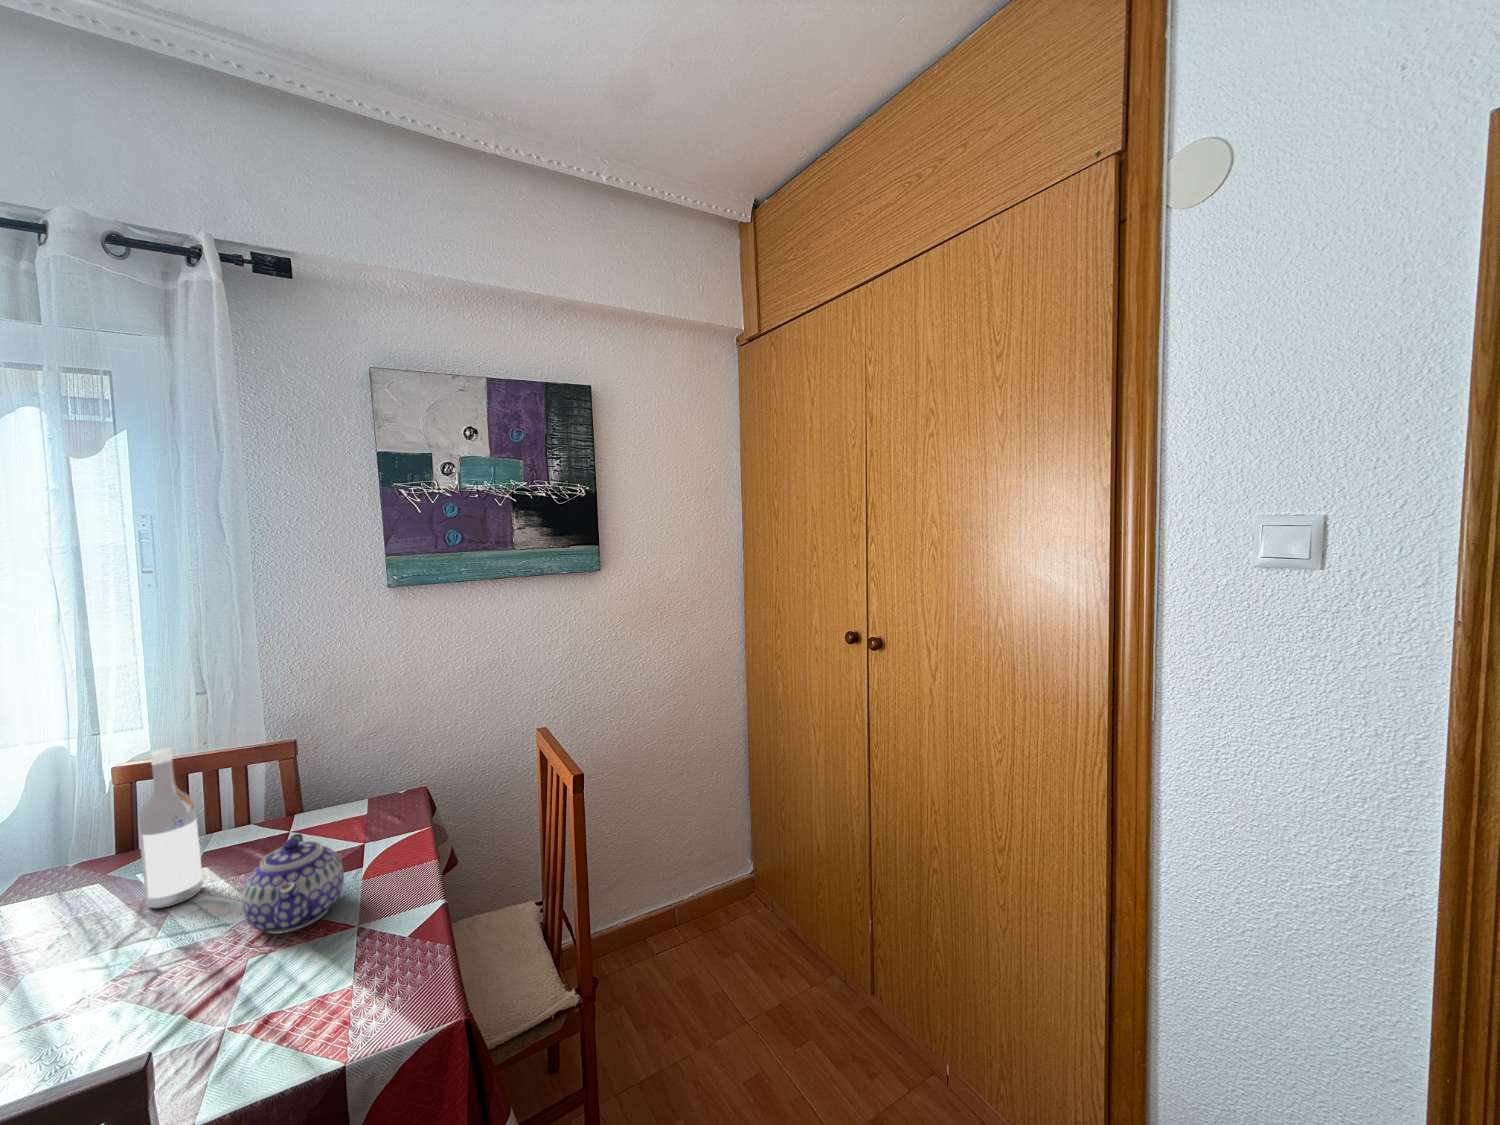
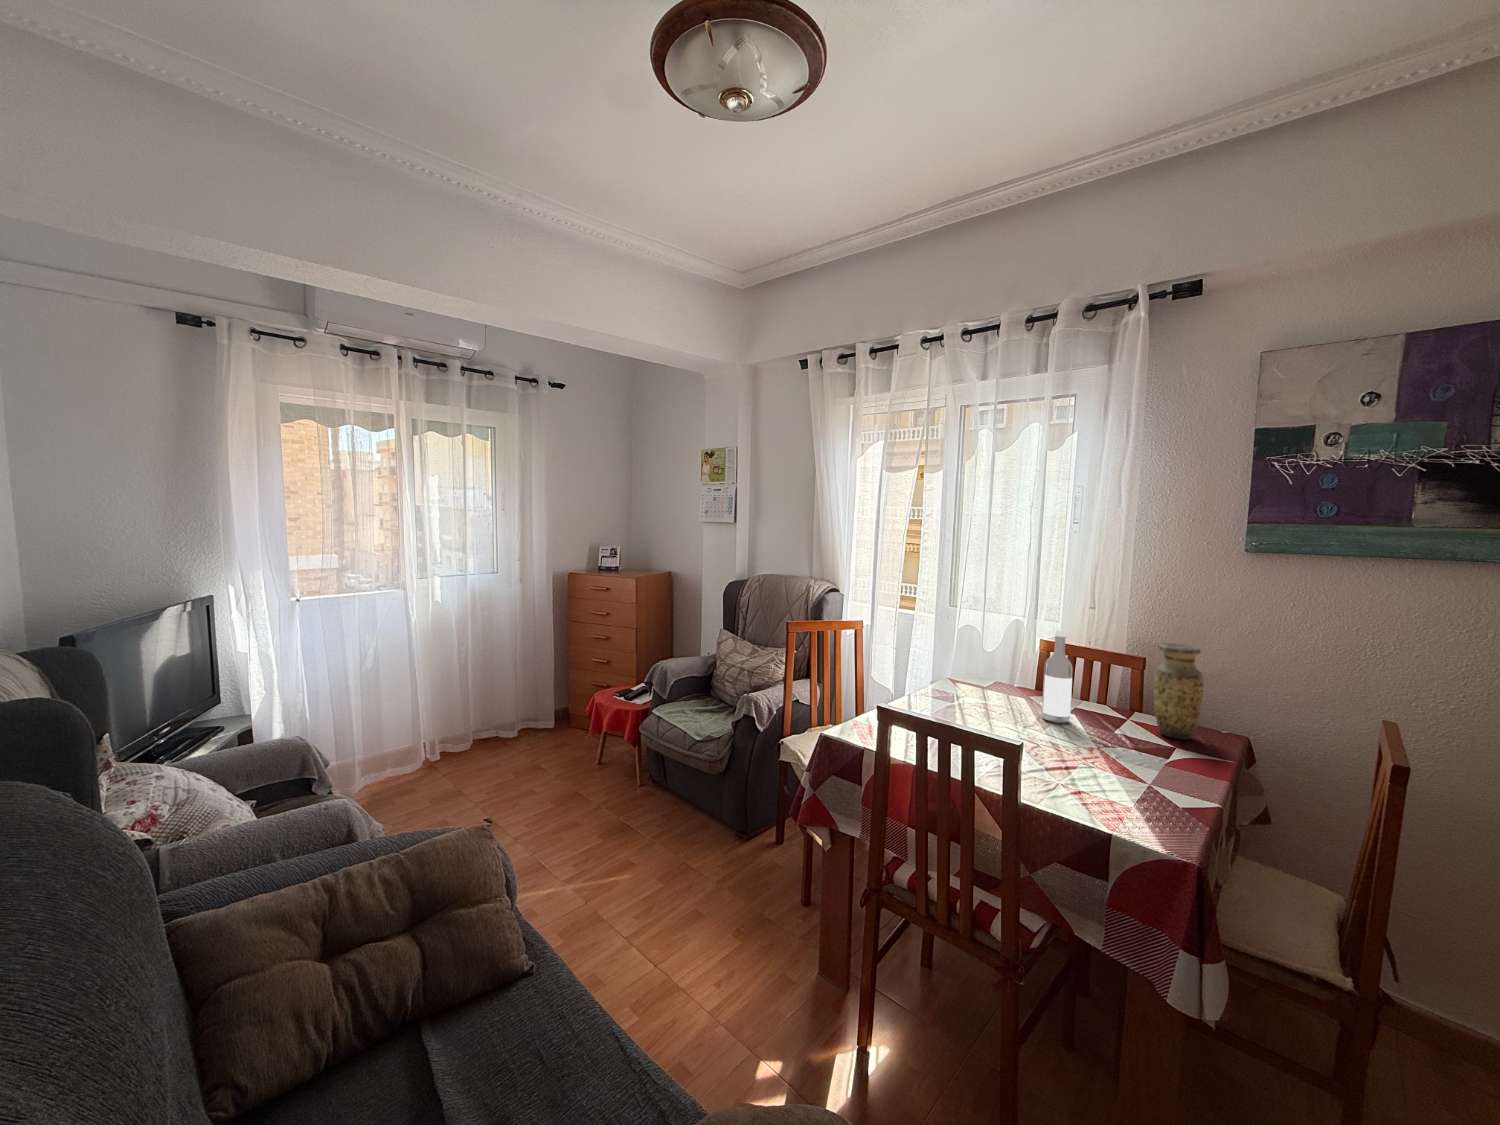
vase: none [321,710,382,834] -> present [1154,643,1203,740]
teapot: present [242,834,344,934] -> none [1084,707,1149,768]

